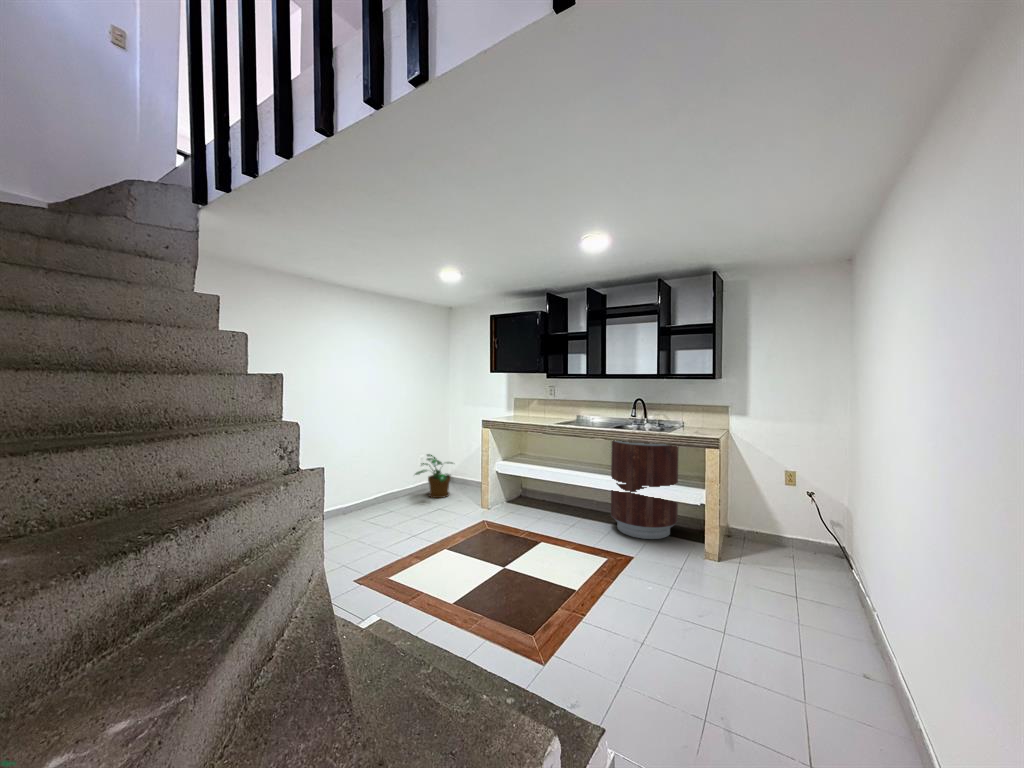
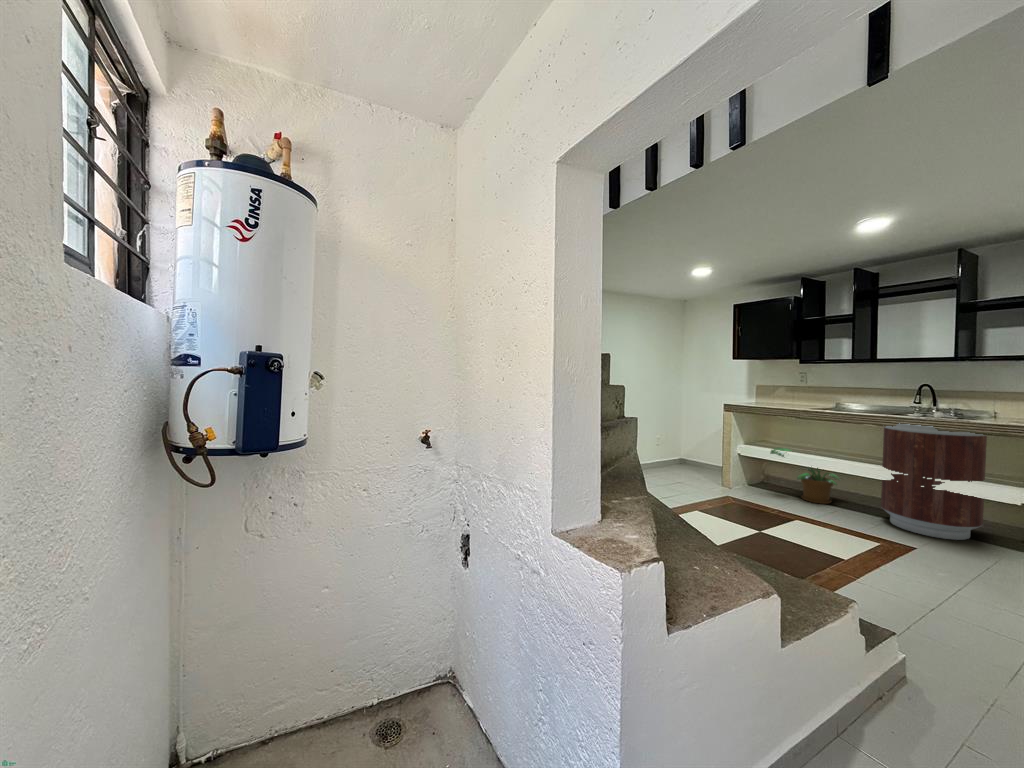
potted plant: present [415,454,453,498] -> present [770,448,840,504]

